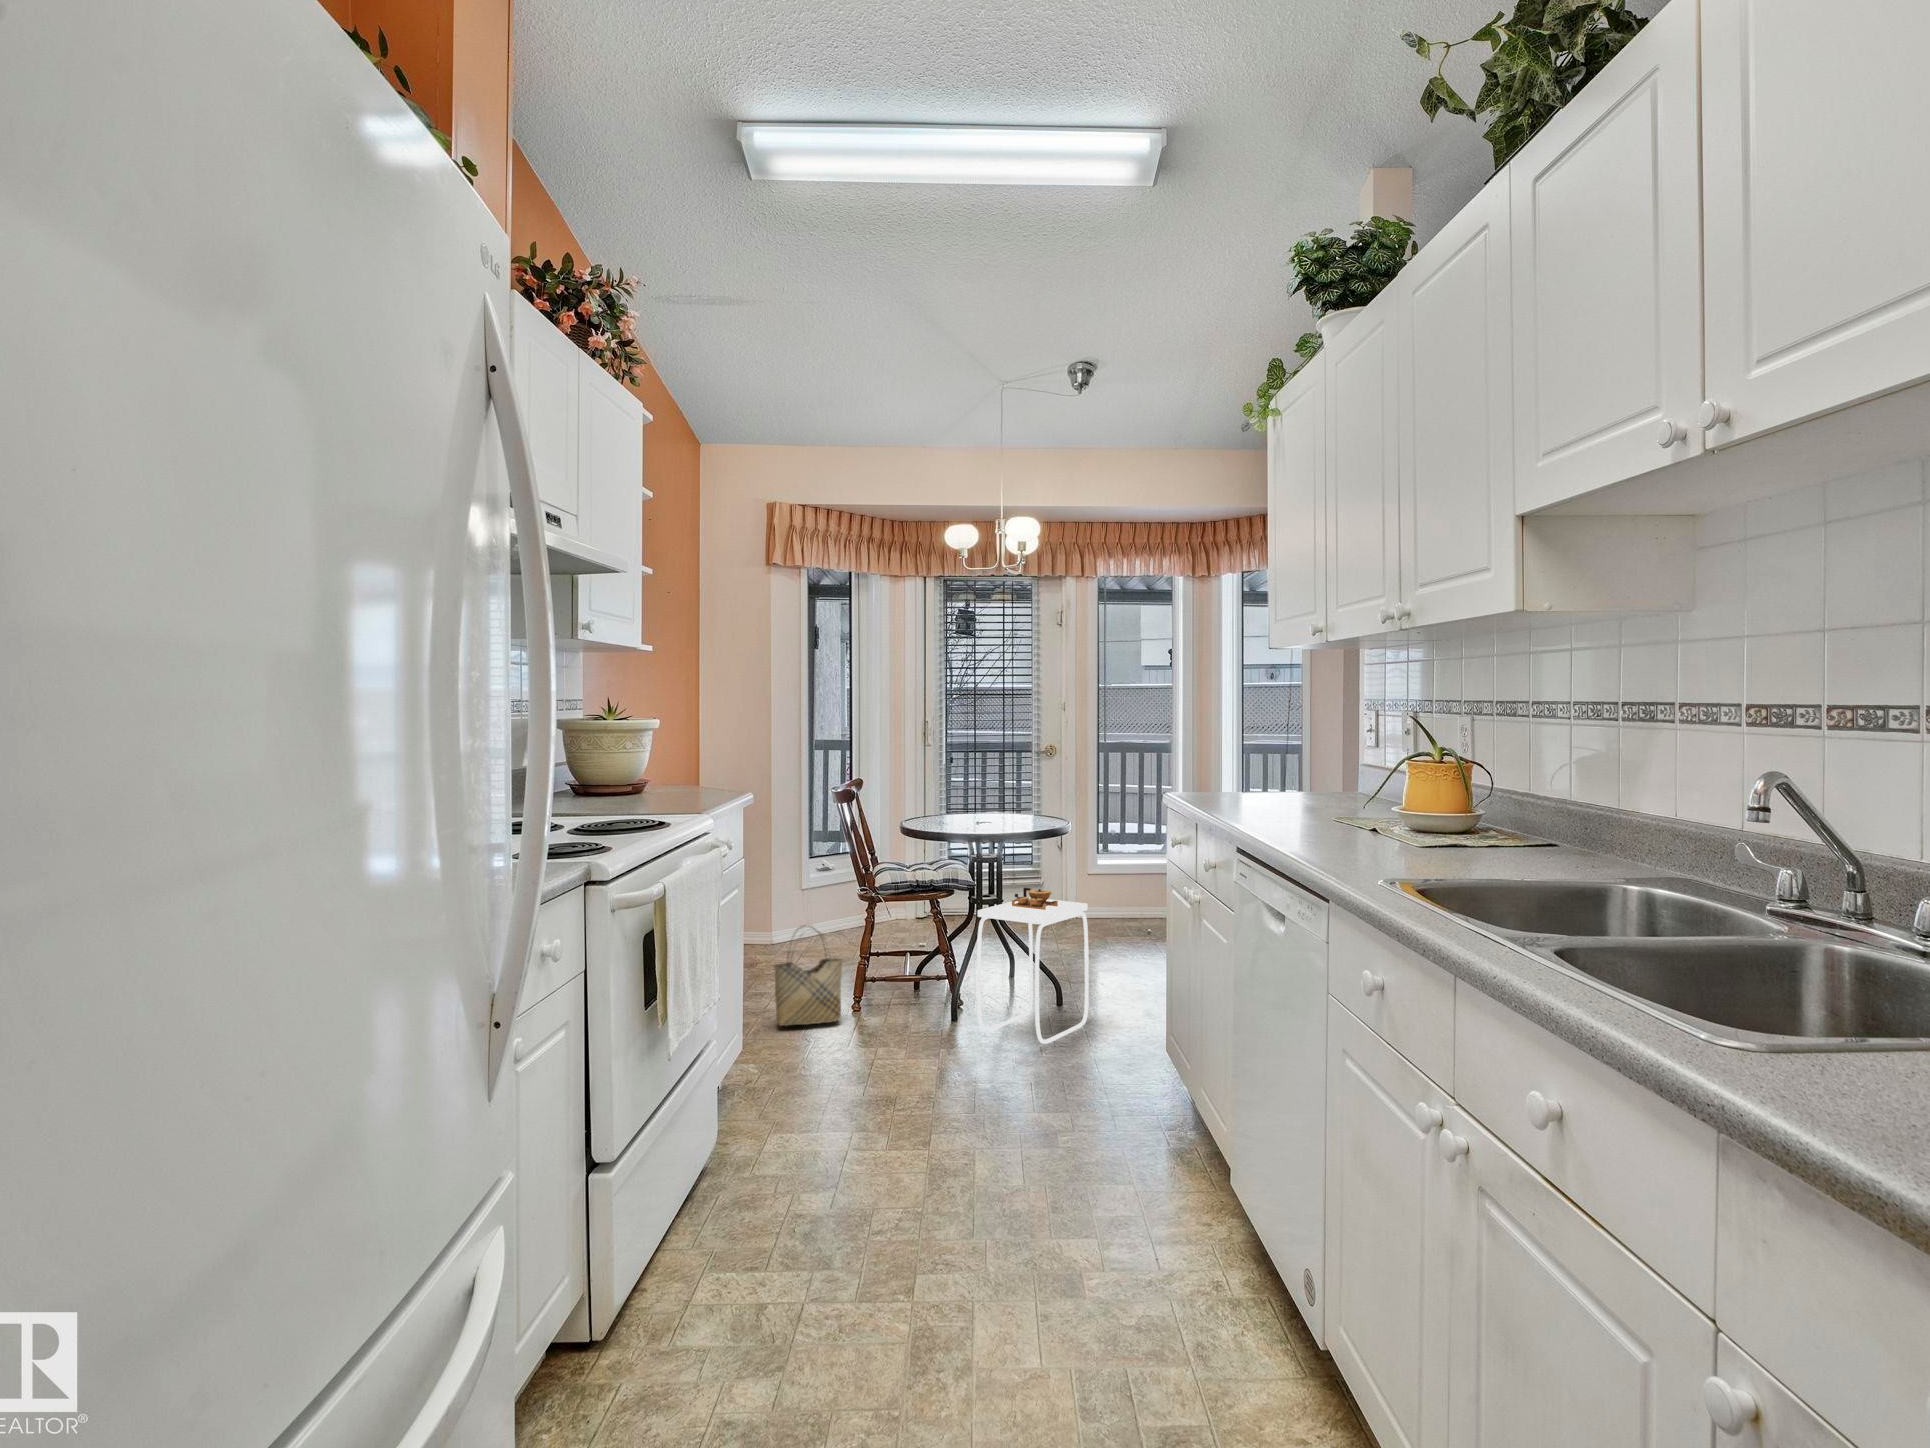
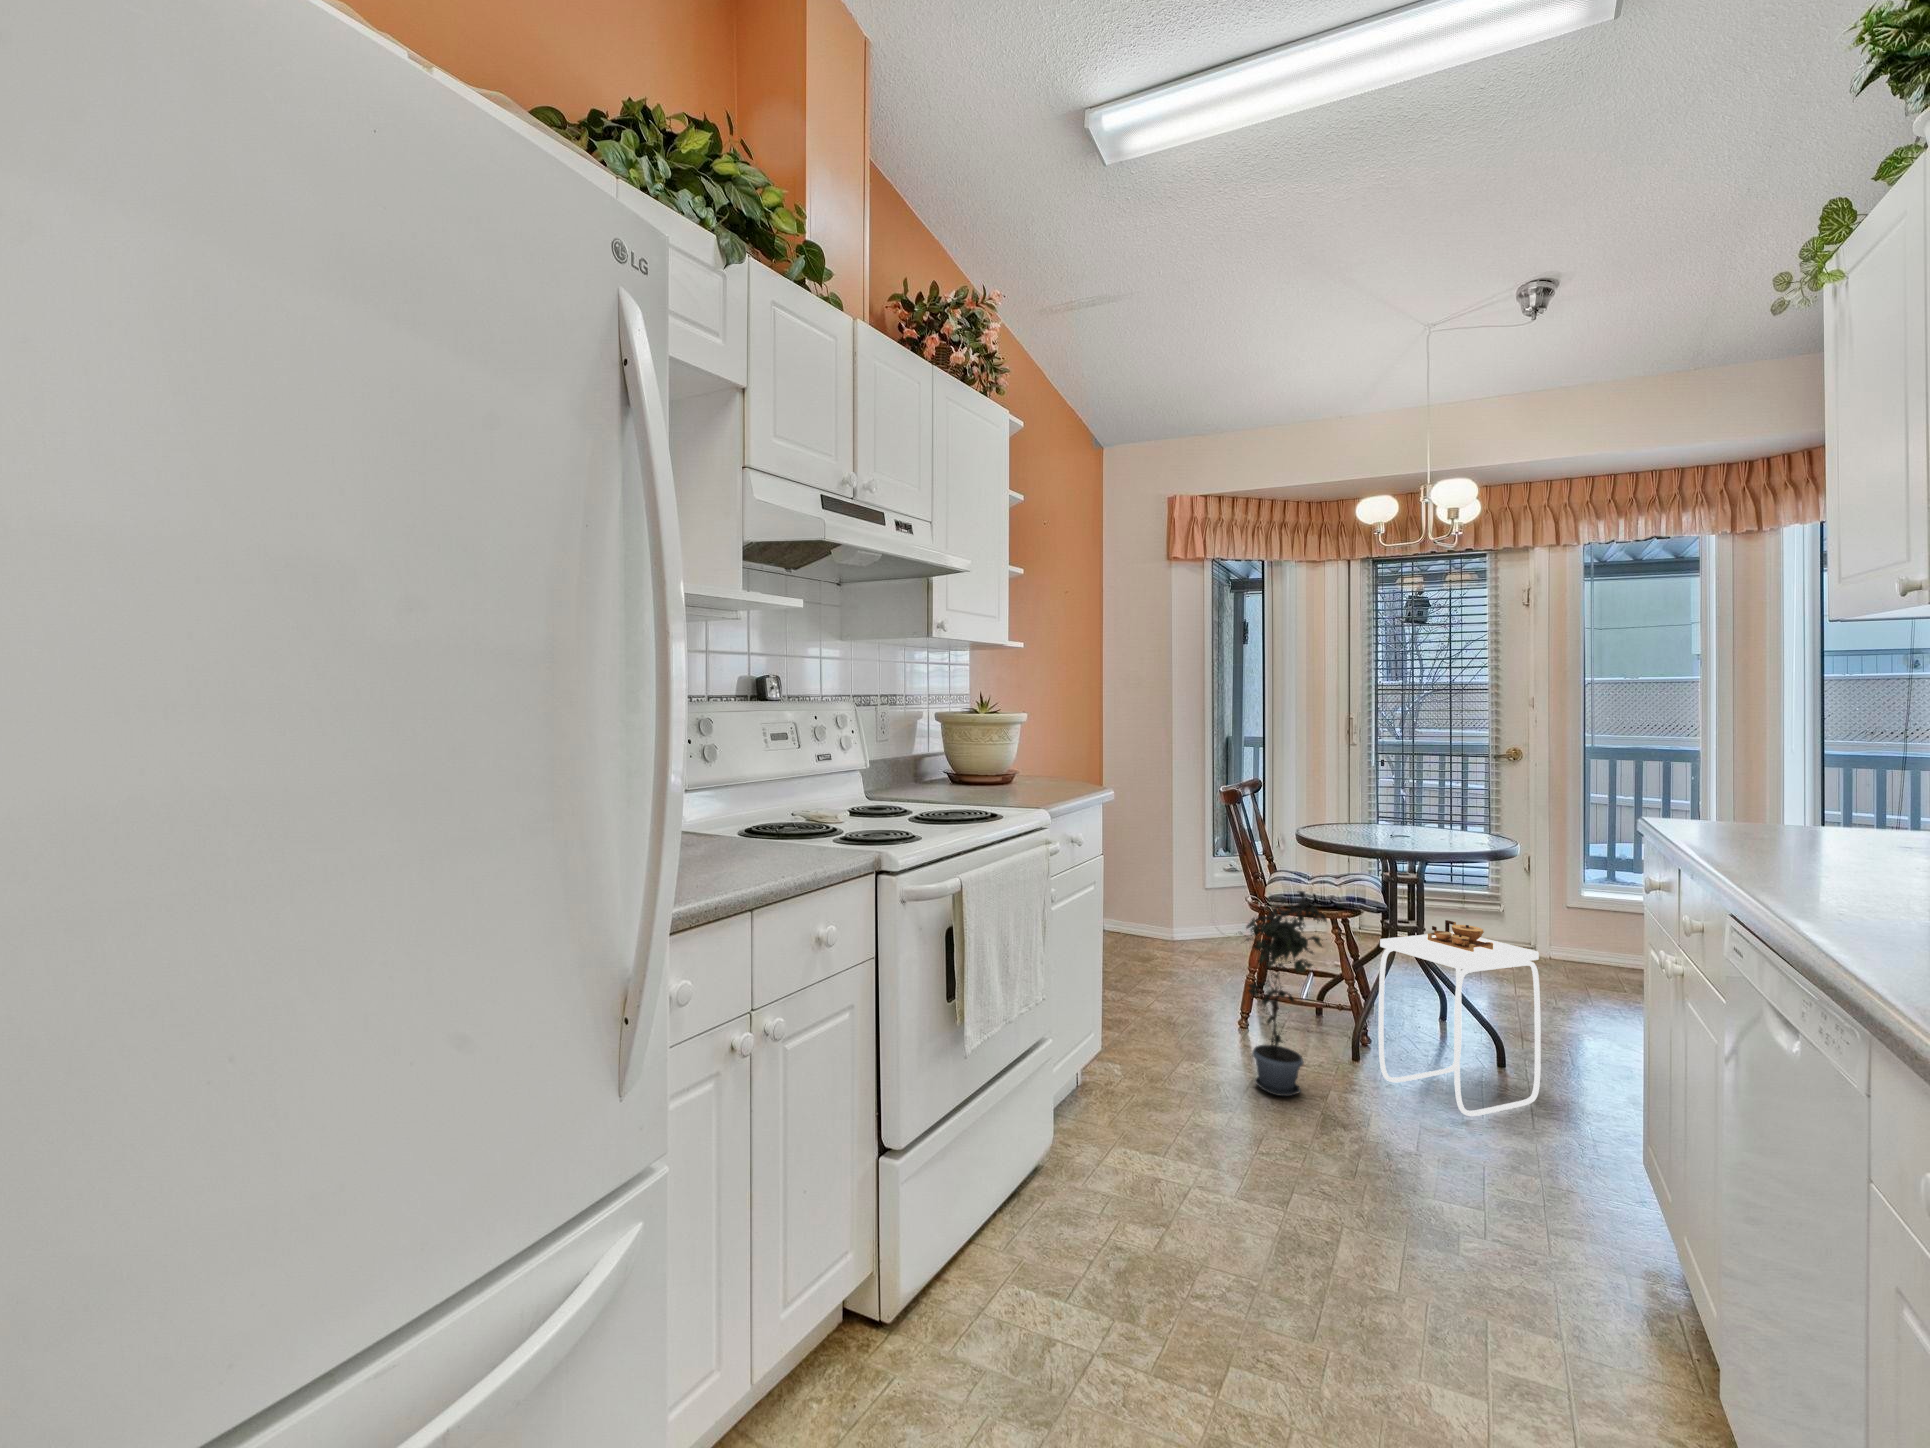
potted plant: none [863,875,942,1063] -> present [1245,891,1327,1096]
woven basket: present [774,926,843,1026] -> none [1150,925,1224,1031]

